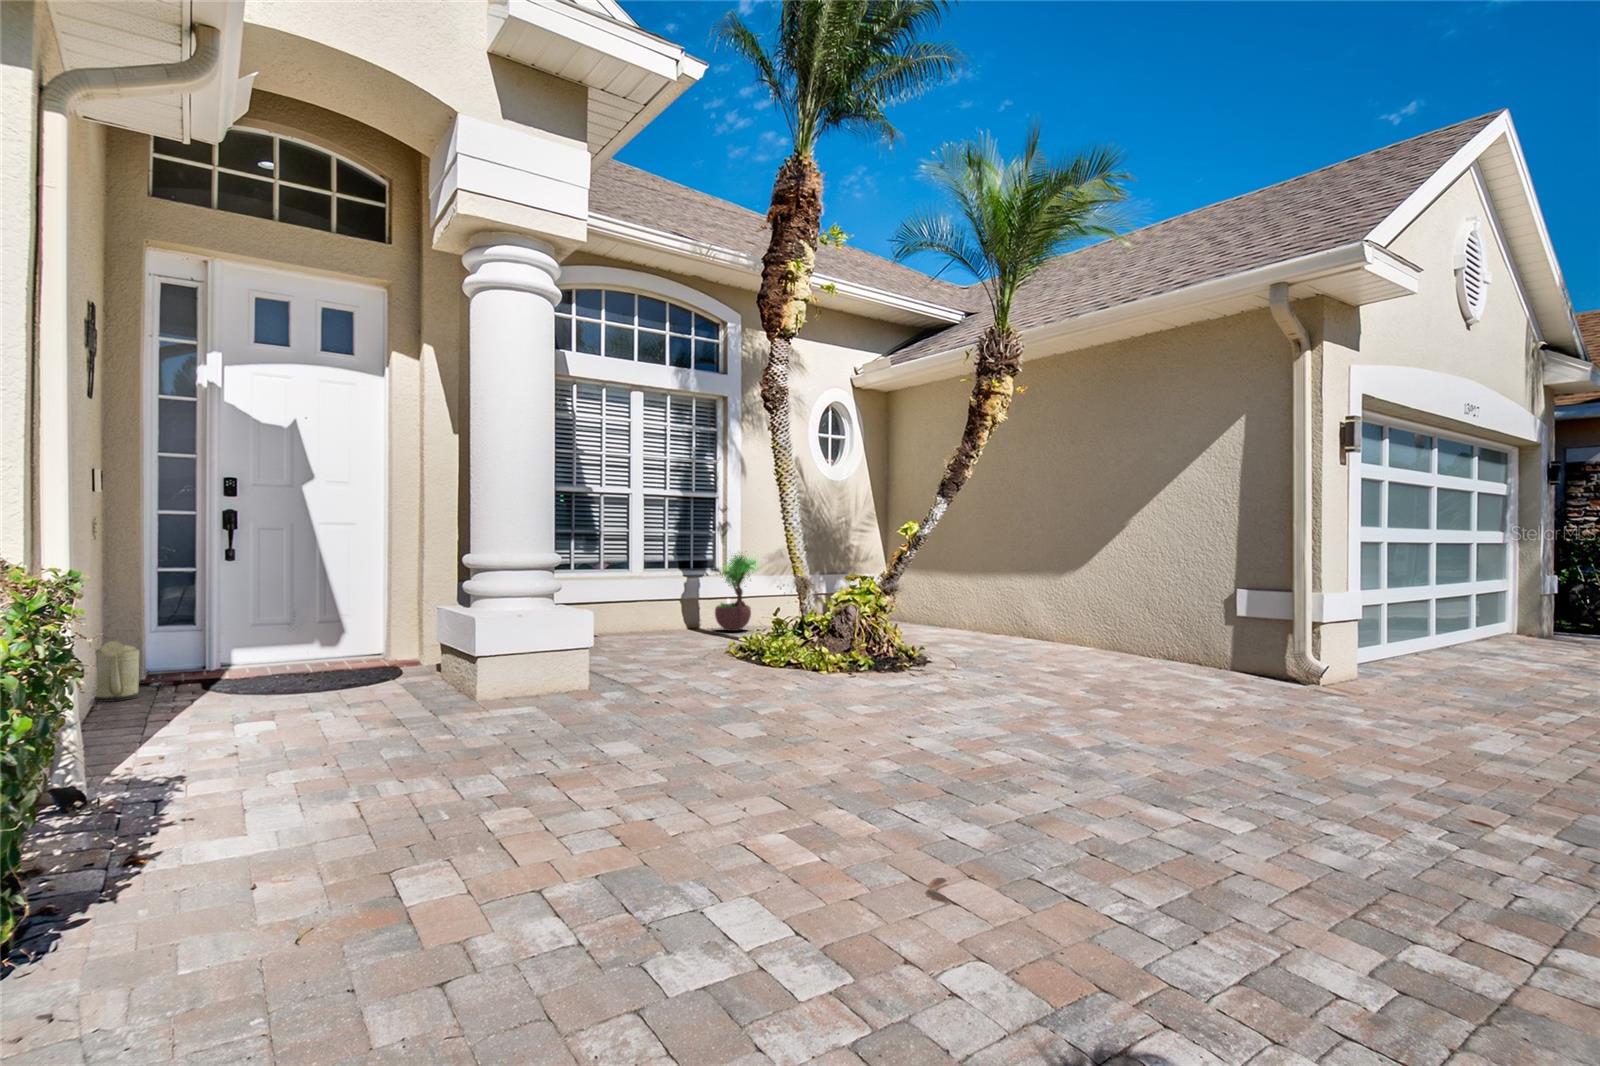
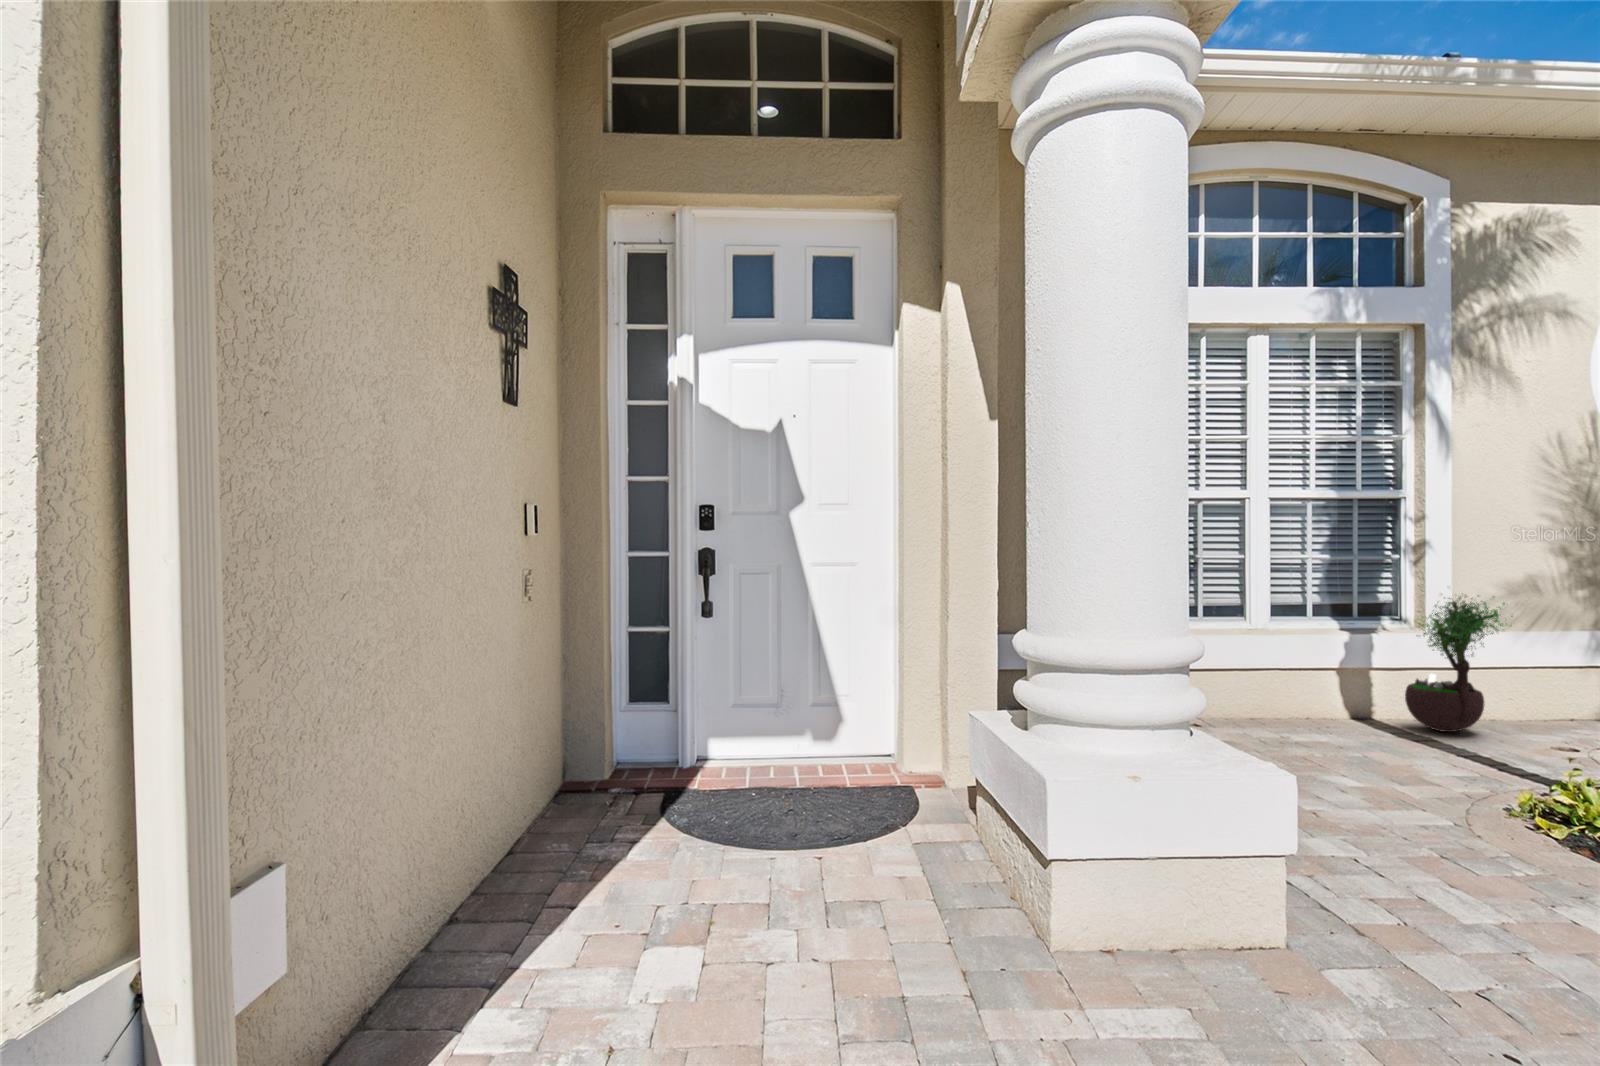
watering can: present [94,641,140,702] -> none [534,729,591,832]

